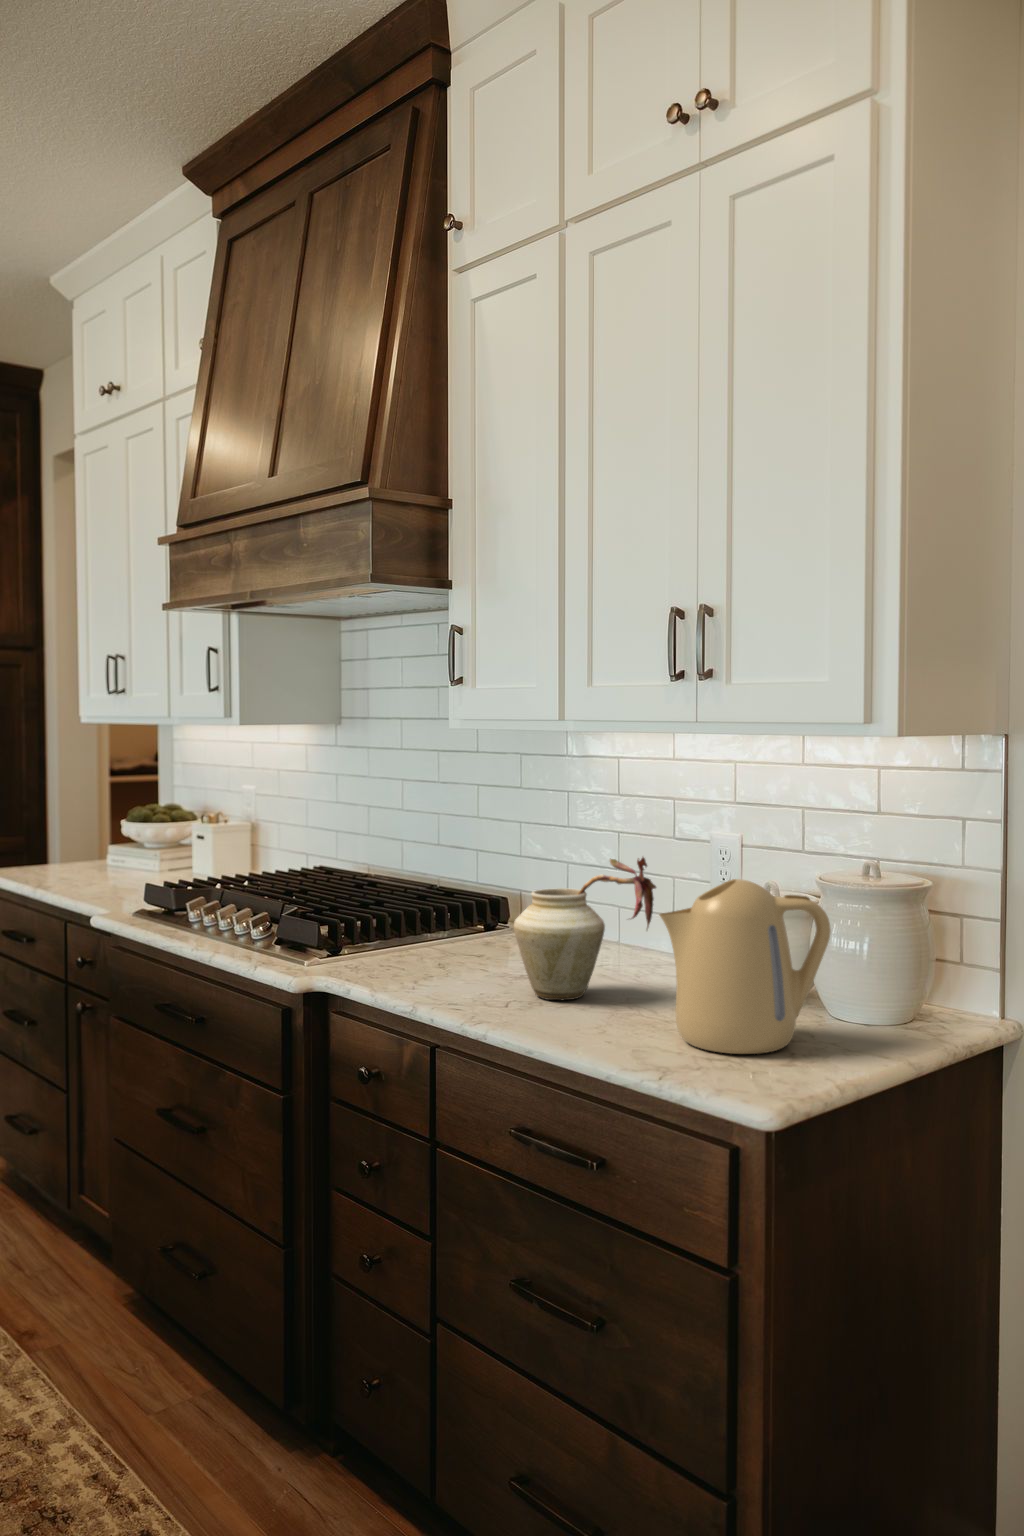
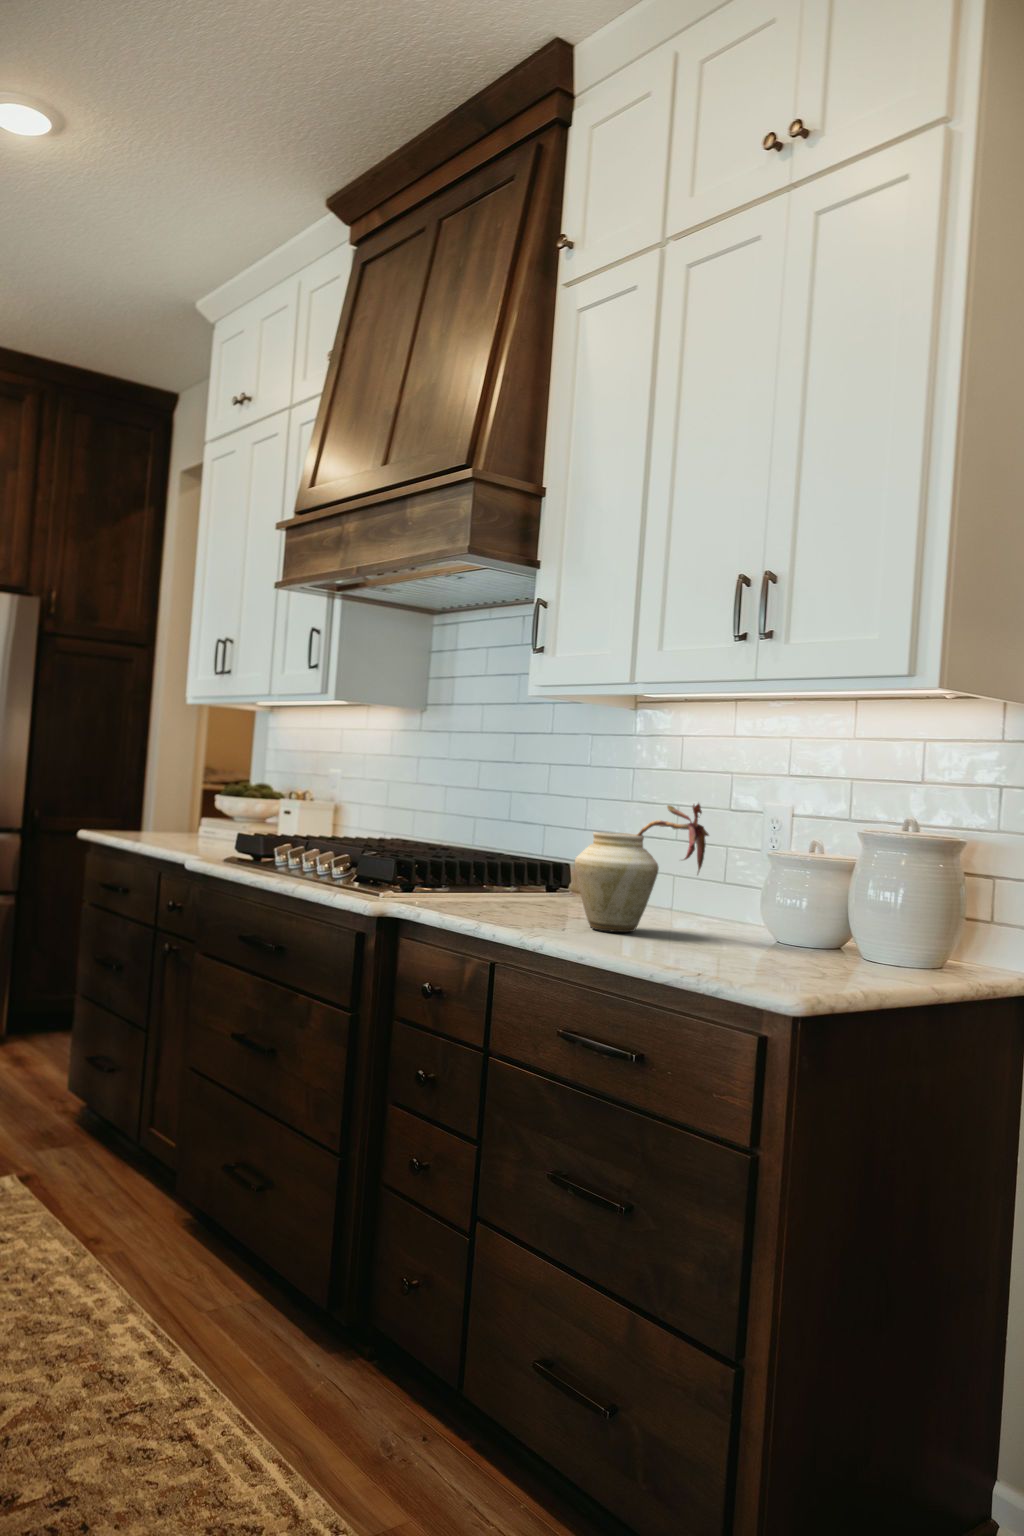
kettle: present [660,879,831,1054] -> none [710,816,868,973]

